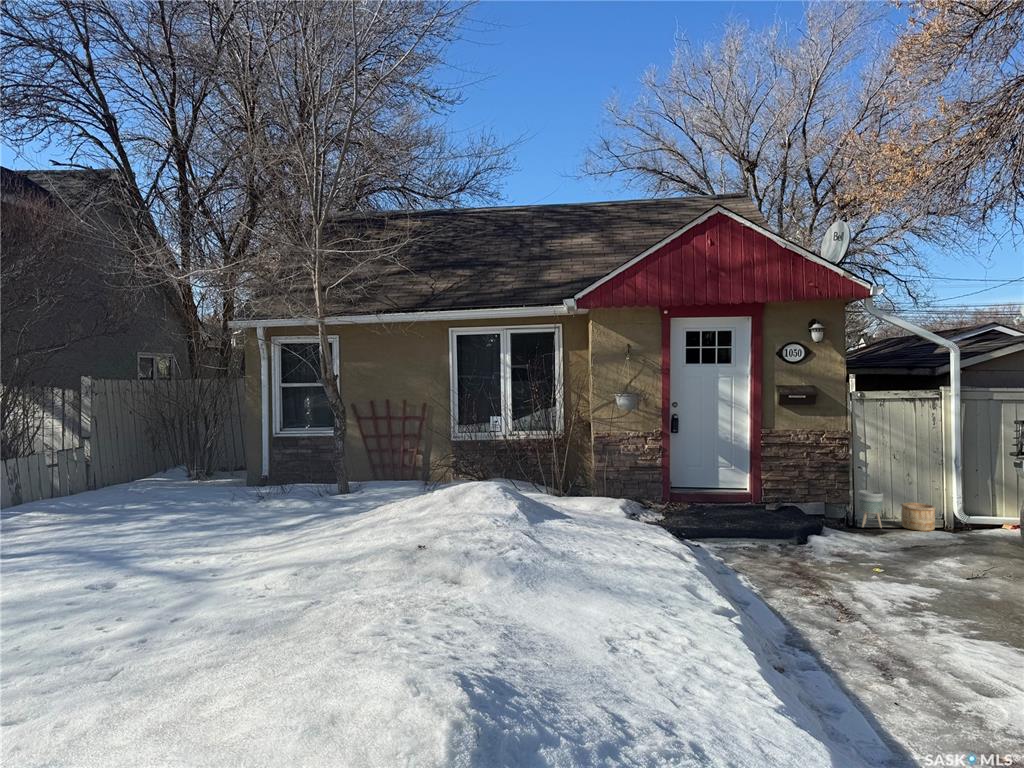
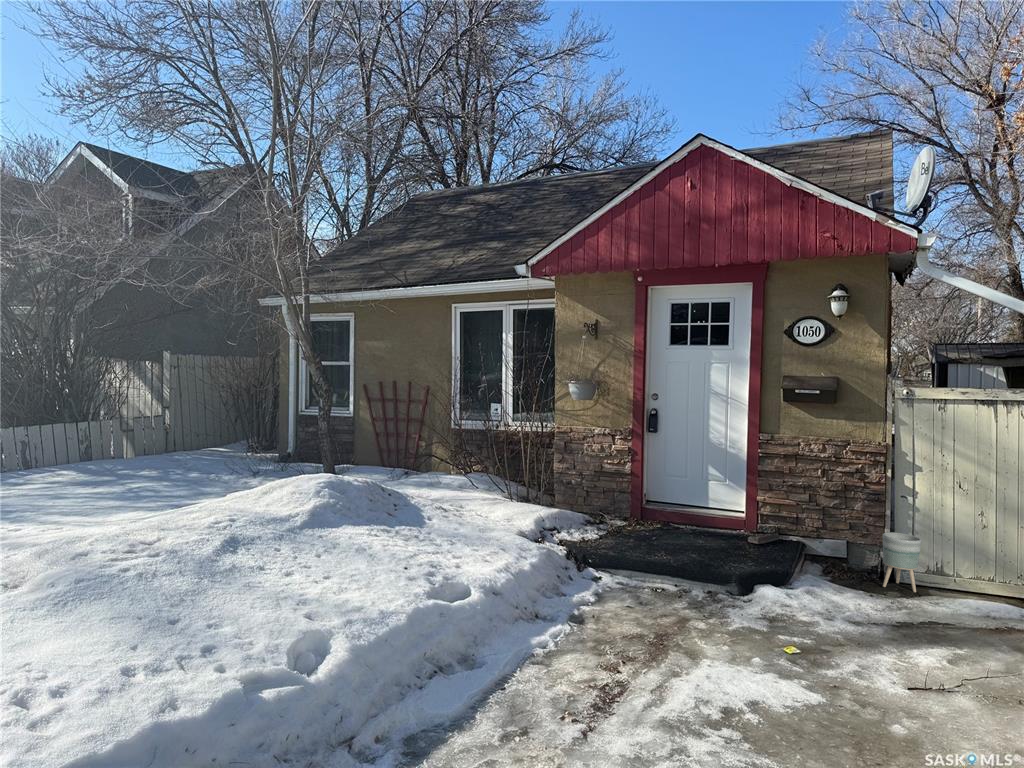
wooden bucket: present [901,502,936,531] -> none [952,559,1009,608]

